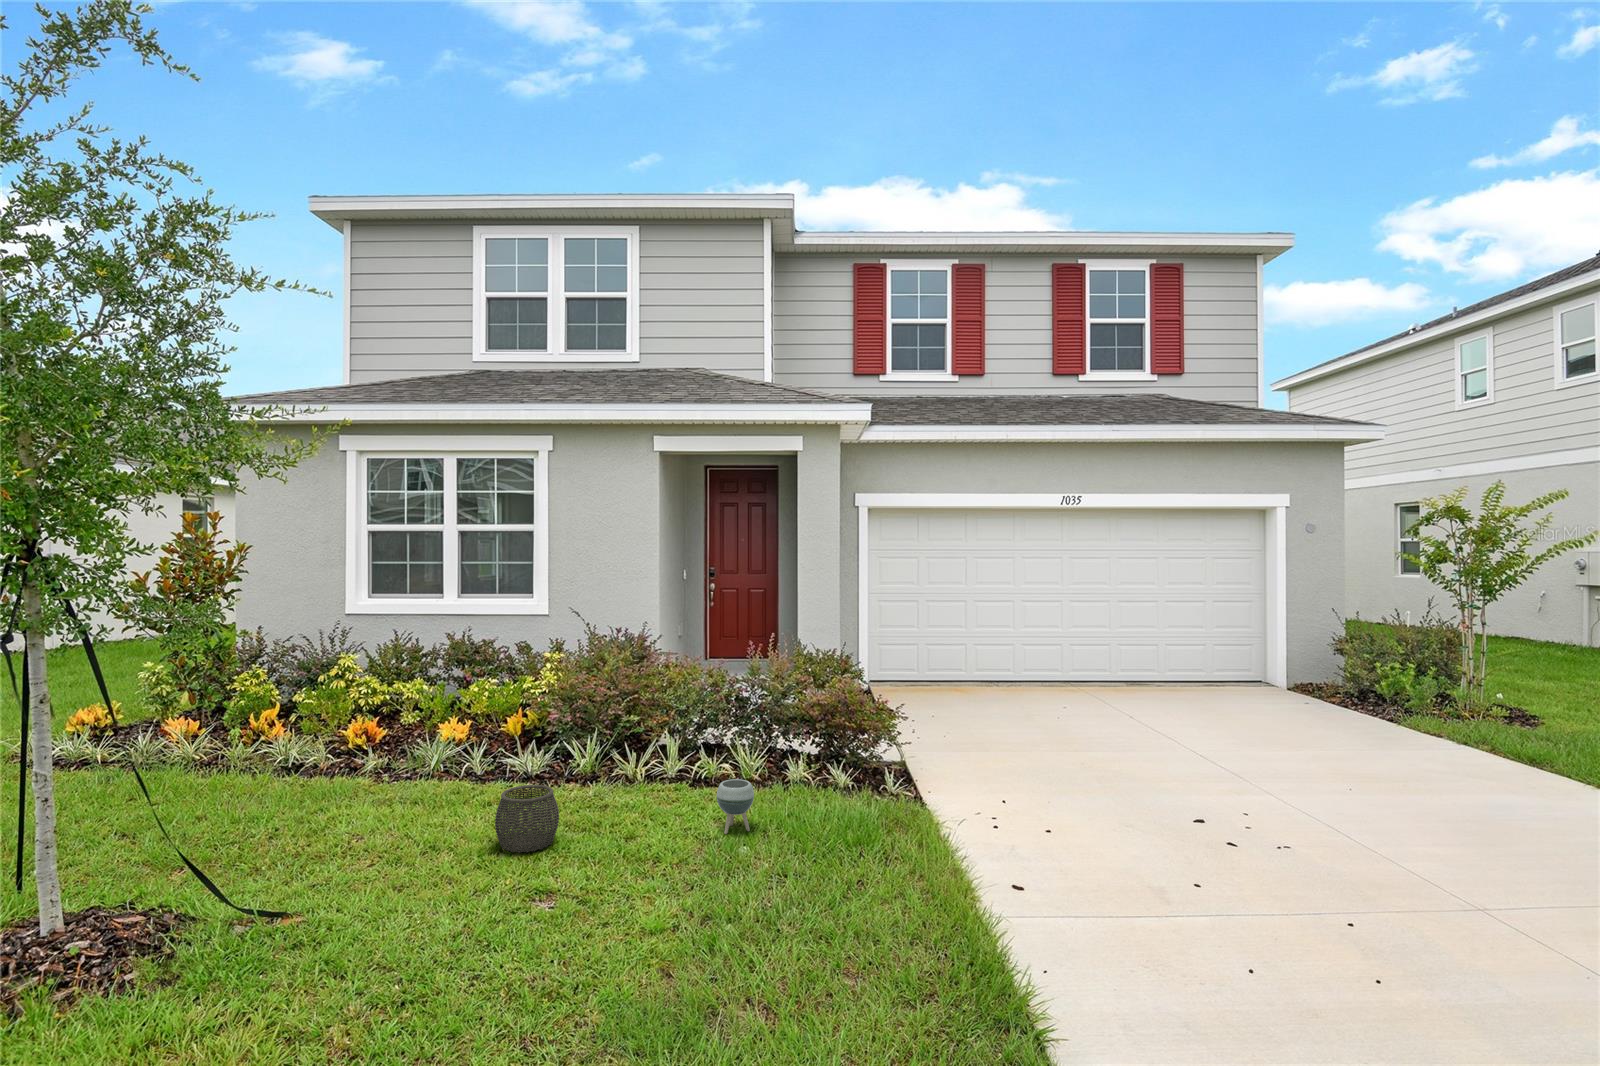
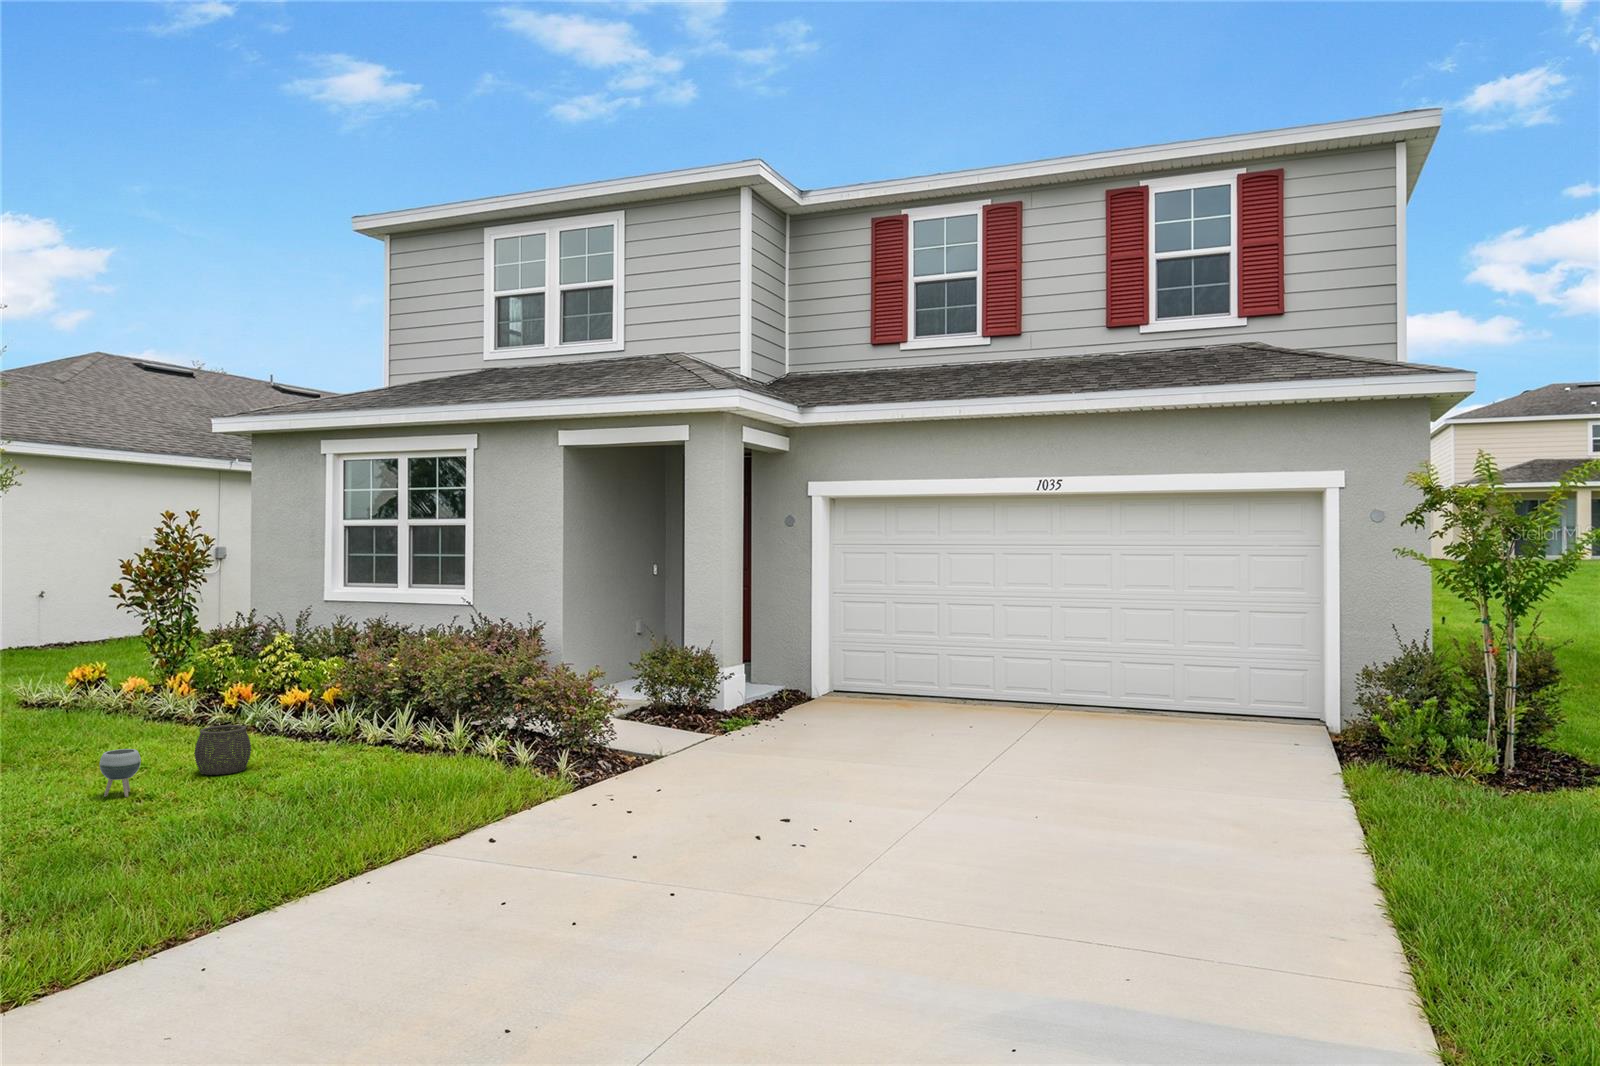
planter: present [717,779,754,834] -> present [100,749,141,797]

